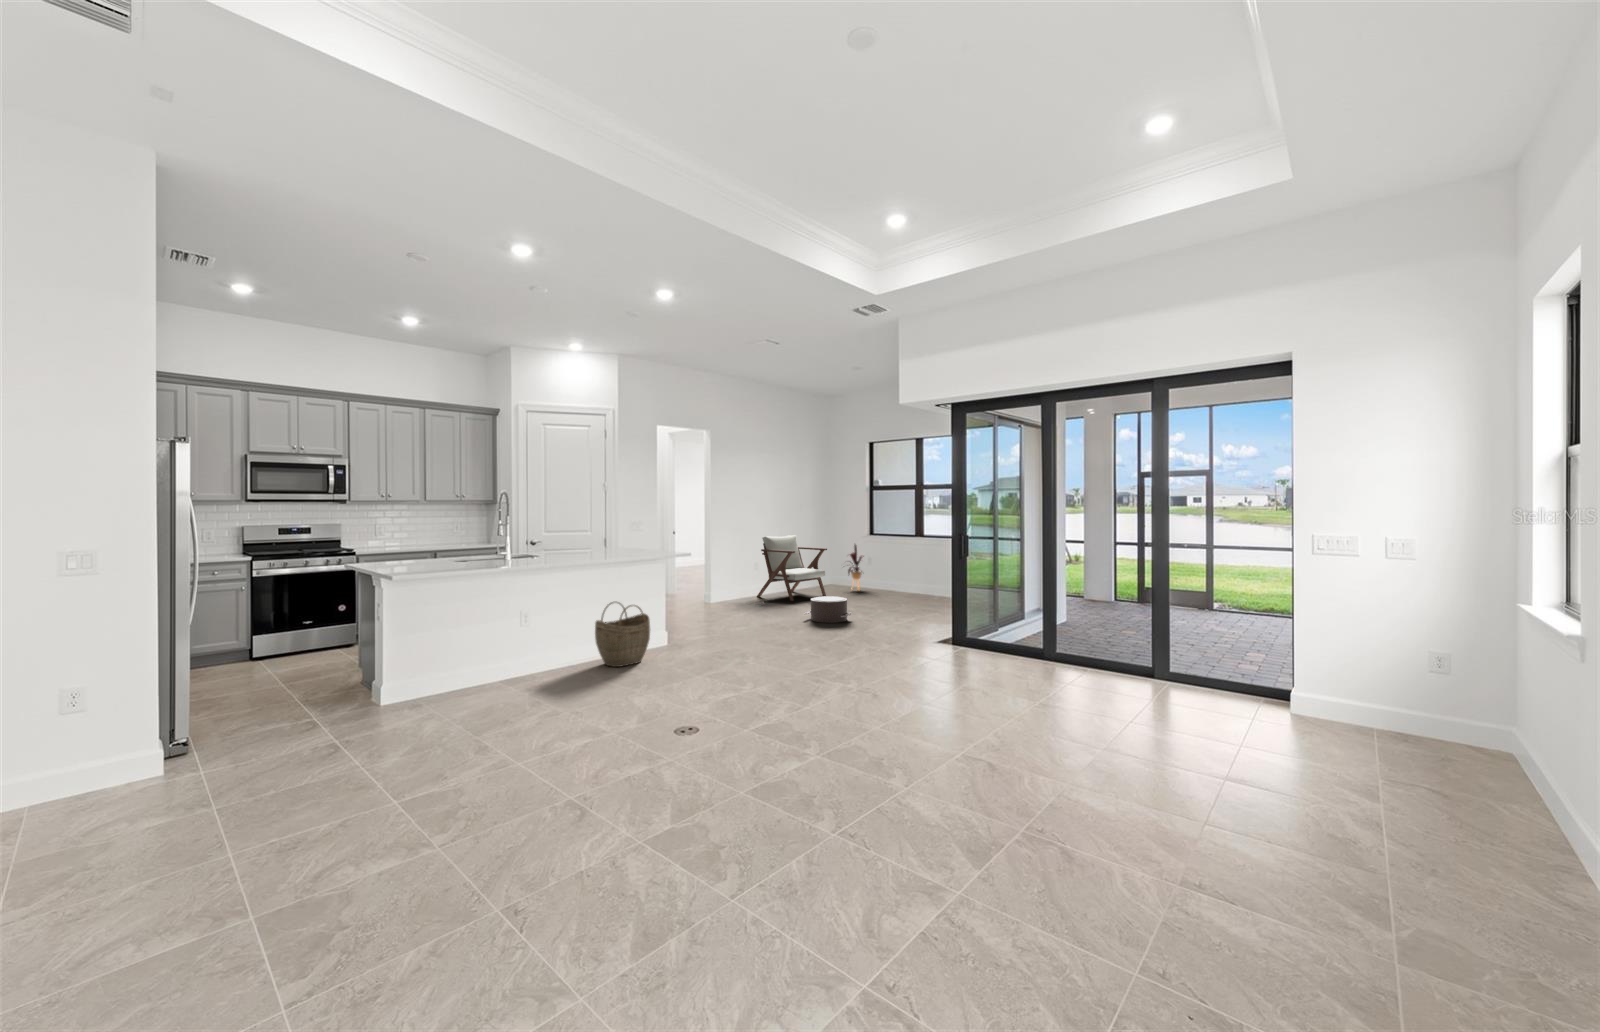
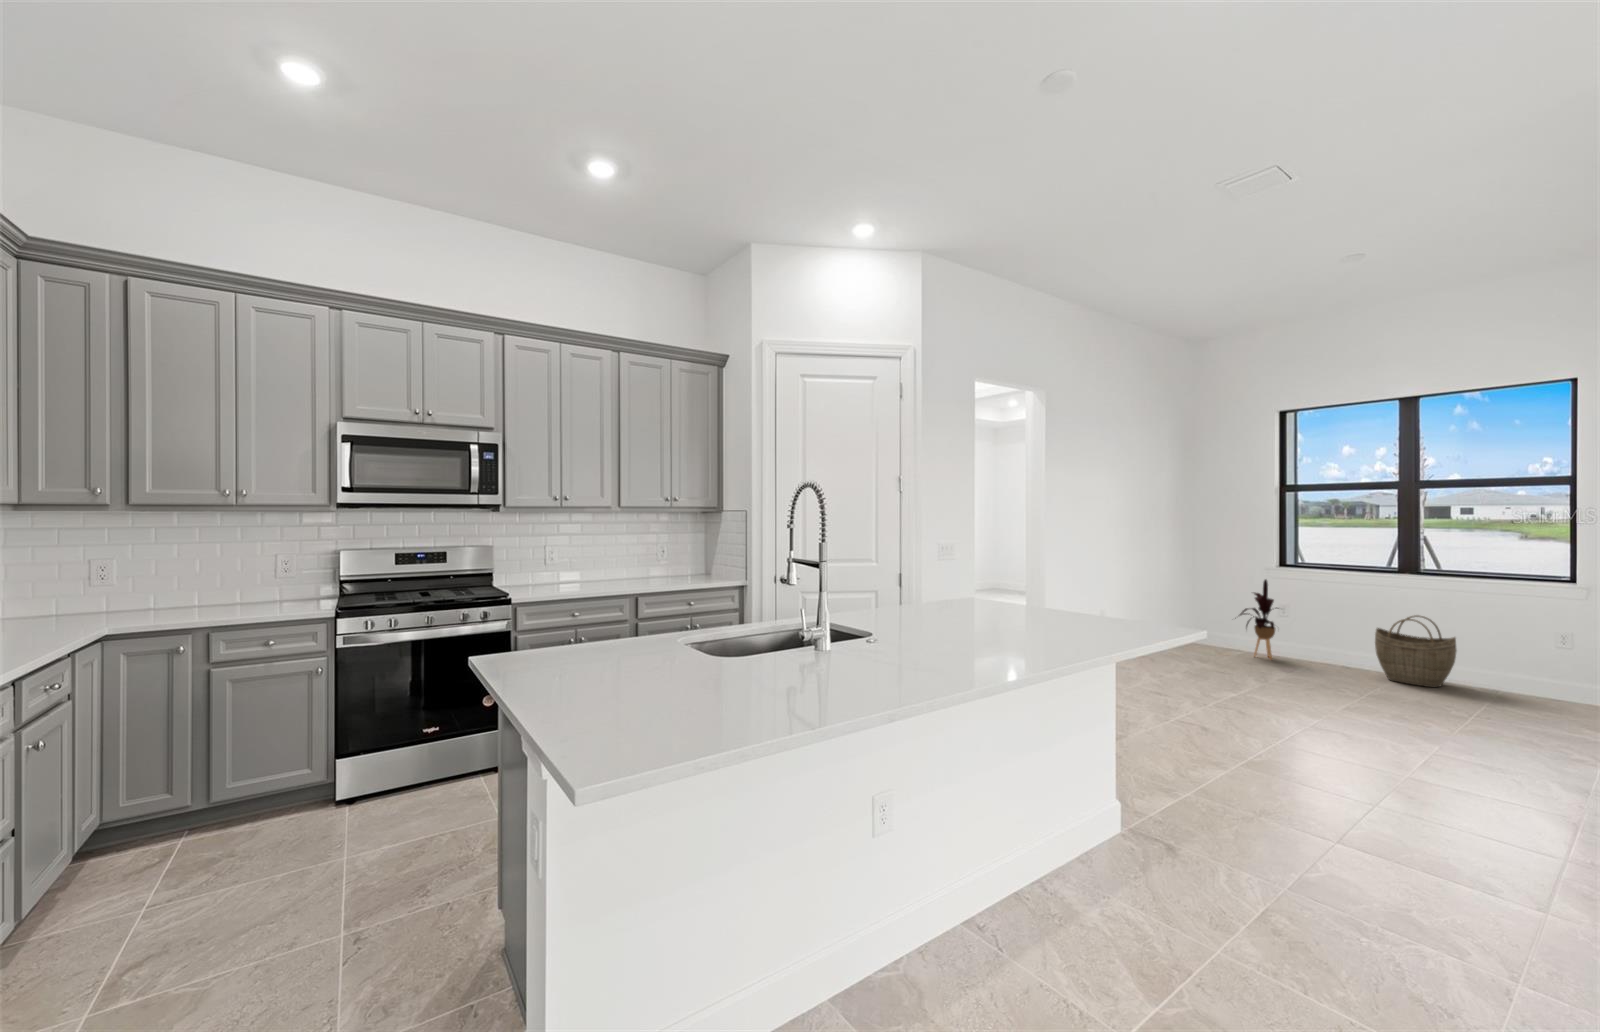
lounge chair: present [757,535,827,601] -> none [1104,563,1231,681]
pouf: present [804,596,851,623] -> none [1309,698,1439,766]
woven basket: present [595,602,650,667] -> present [1375,615,1457,687]

